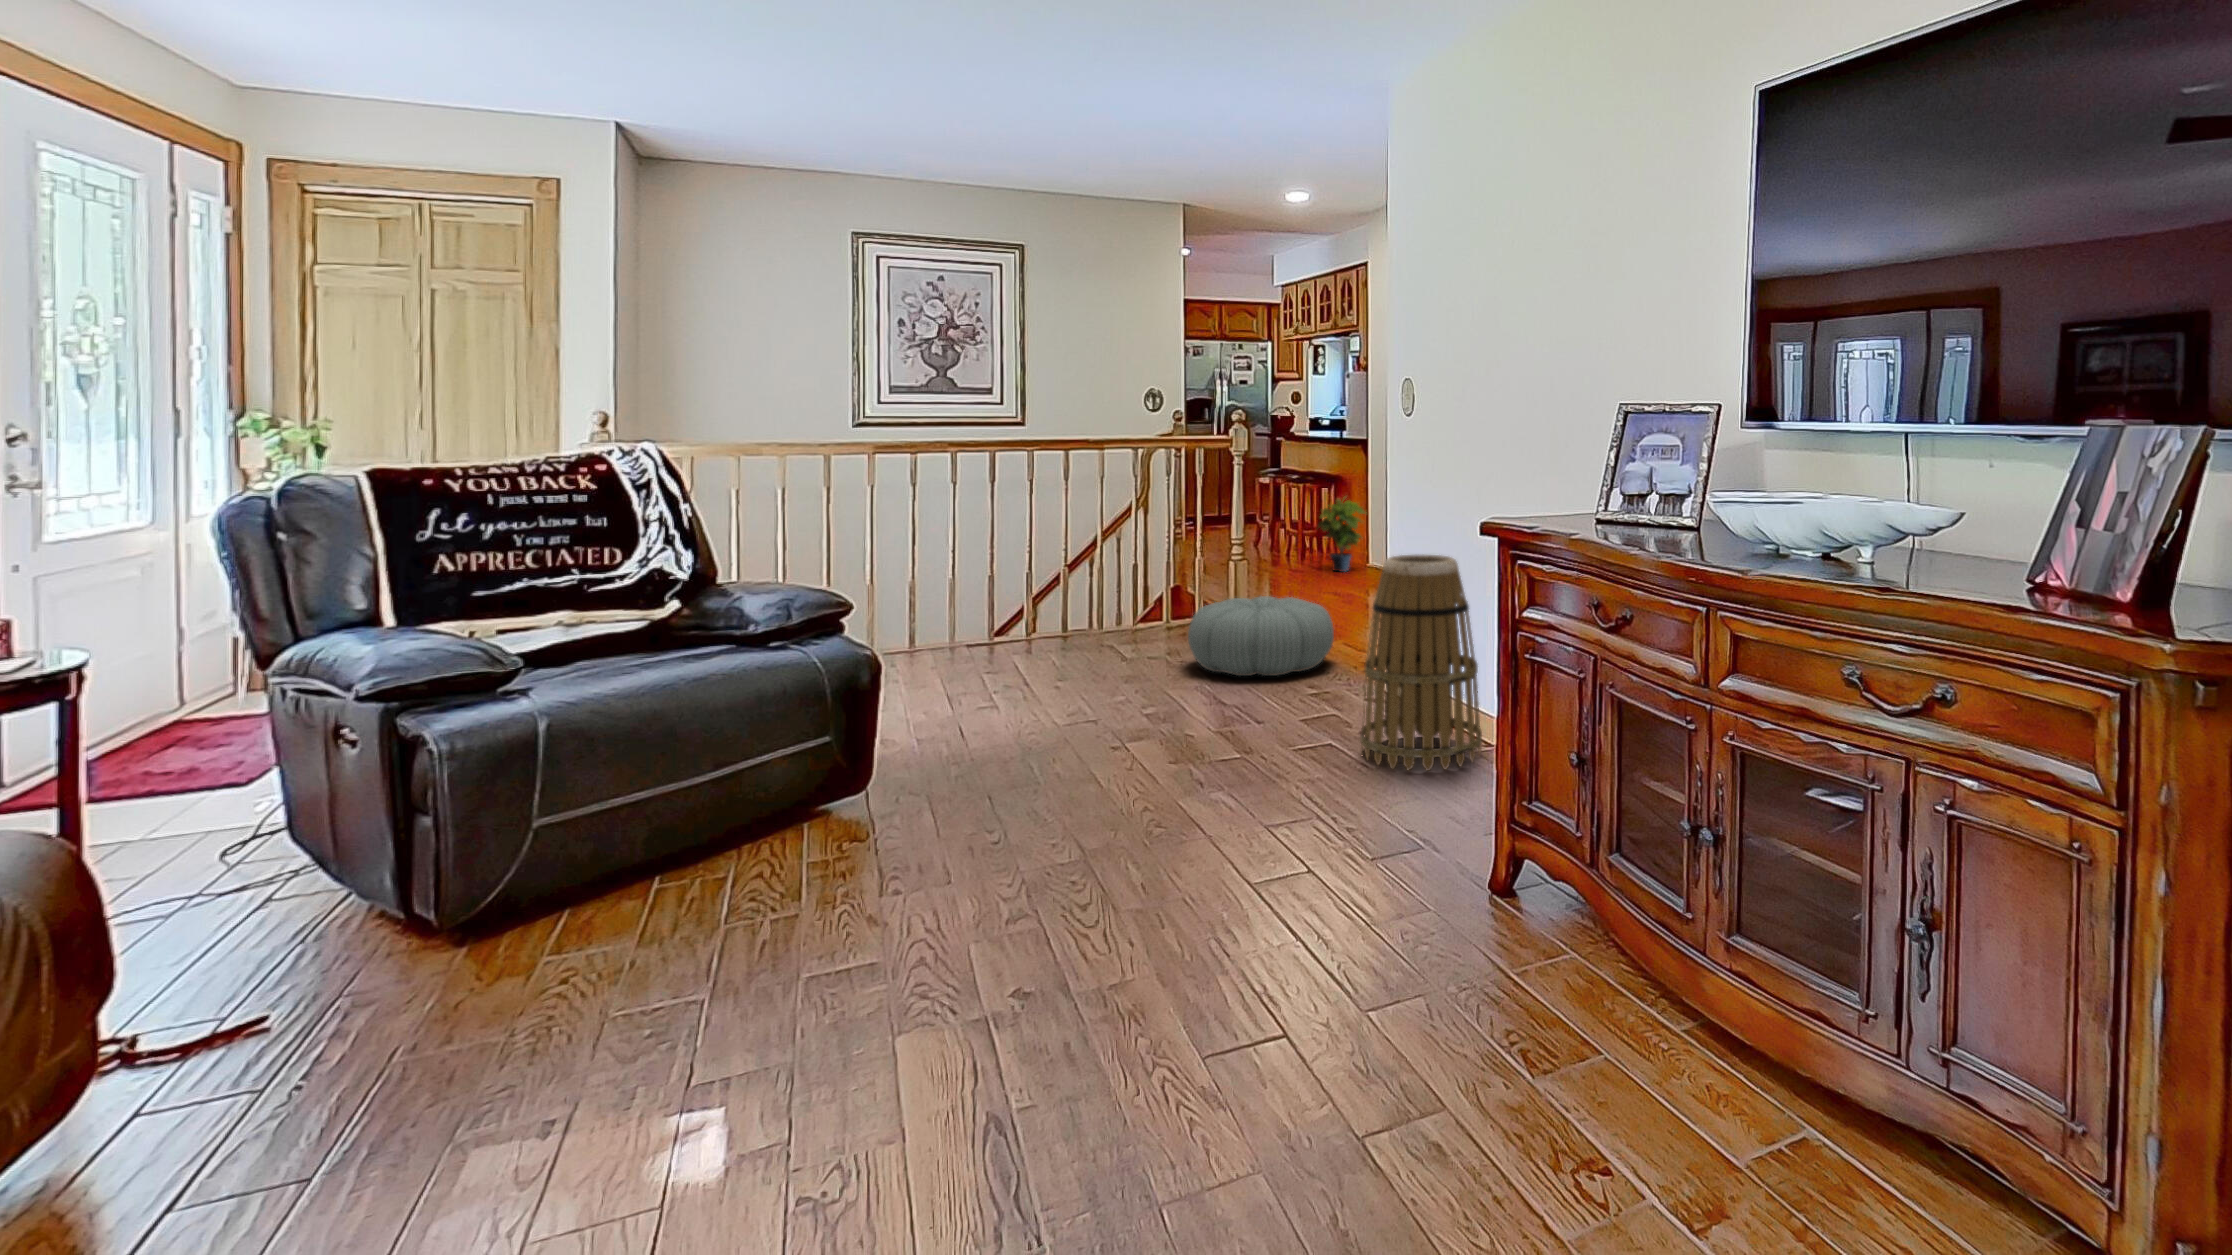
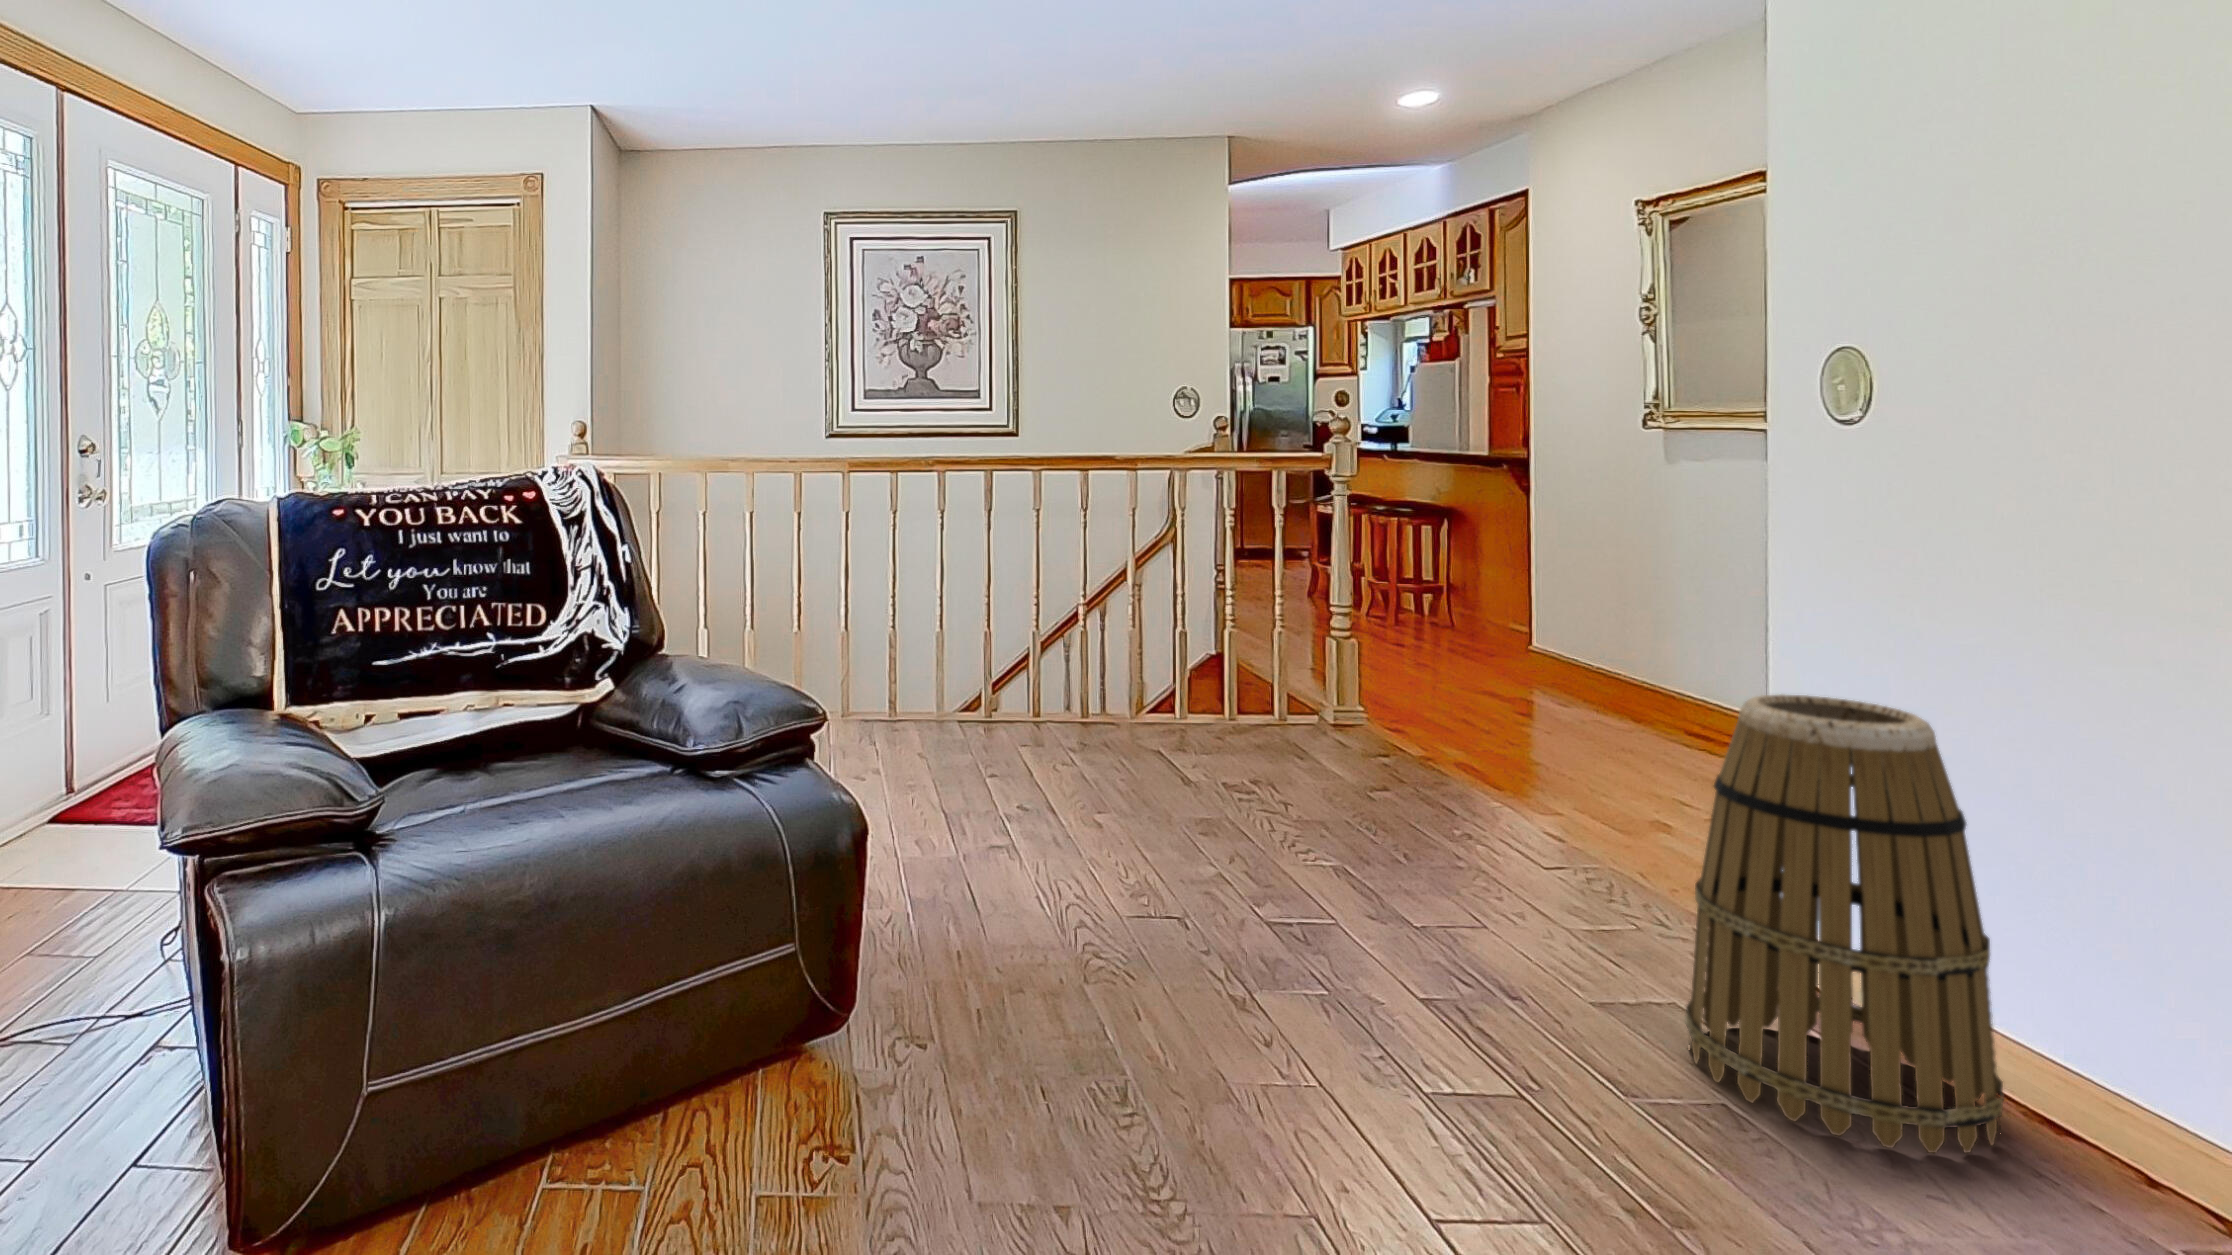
potted plant: present [1318,497,1365,572] -> none [1413,534,1495,641]
pouf: present [1188,596,1334,676] -> none [1274,695,1523,831]

